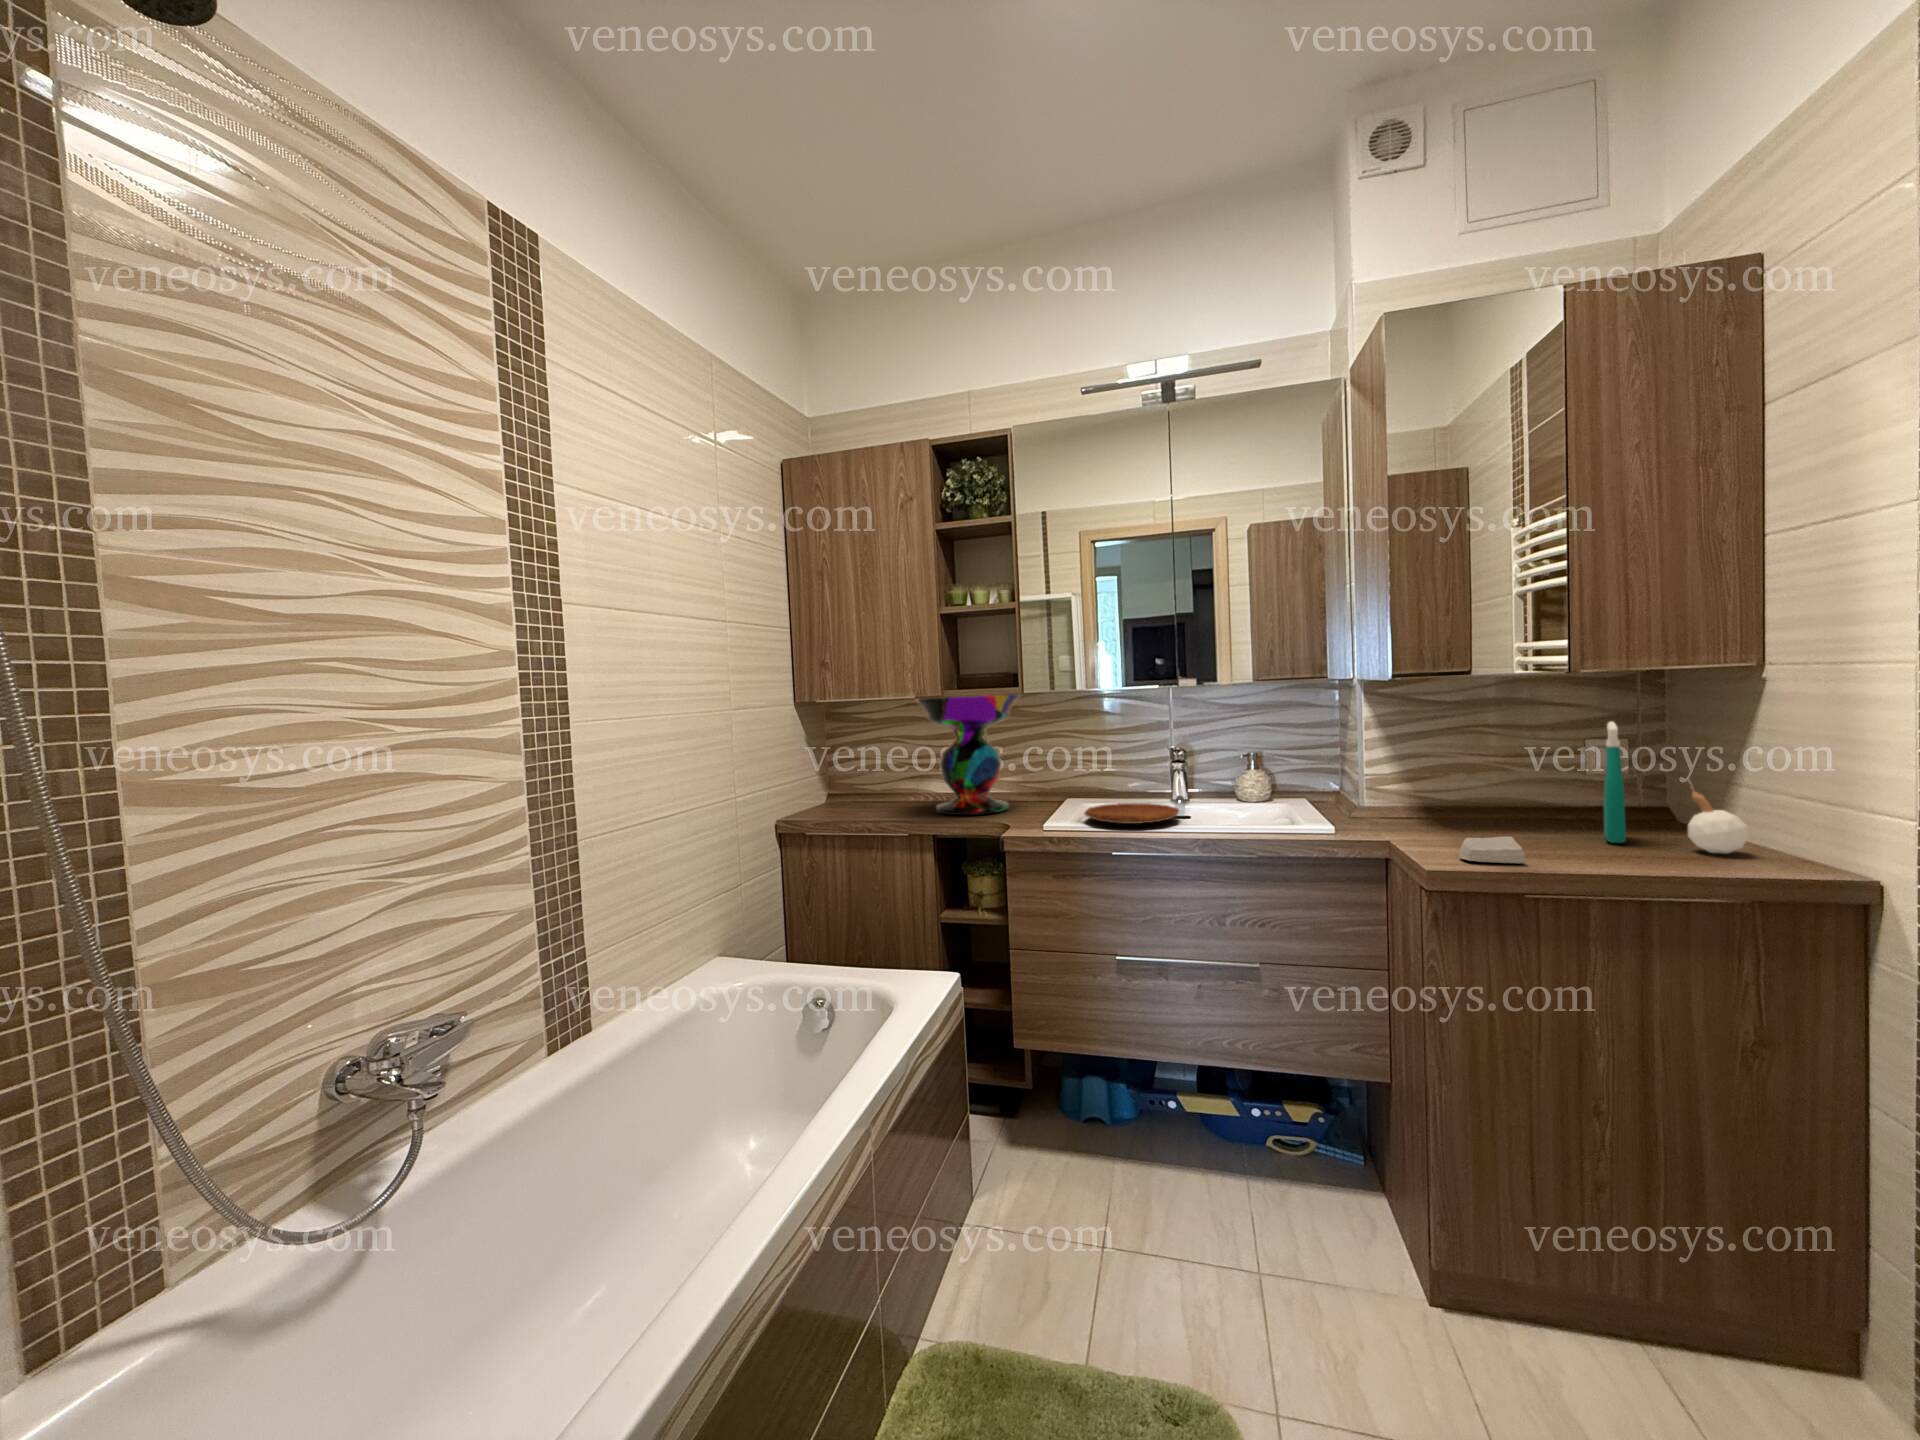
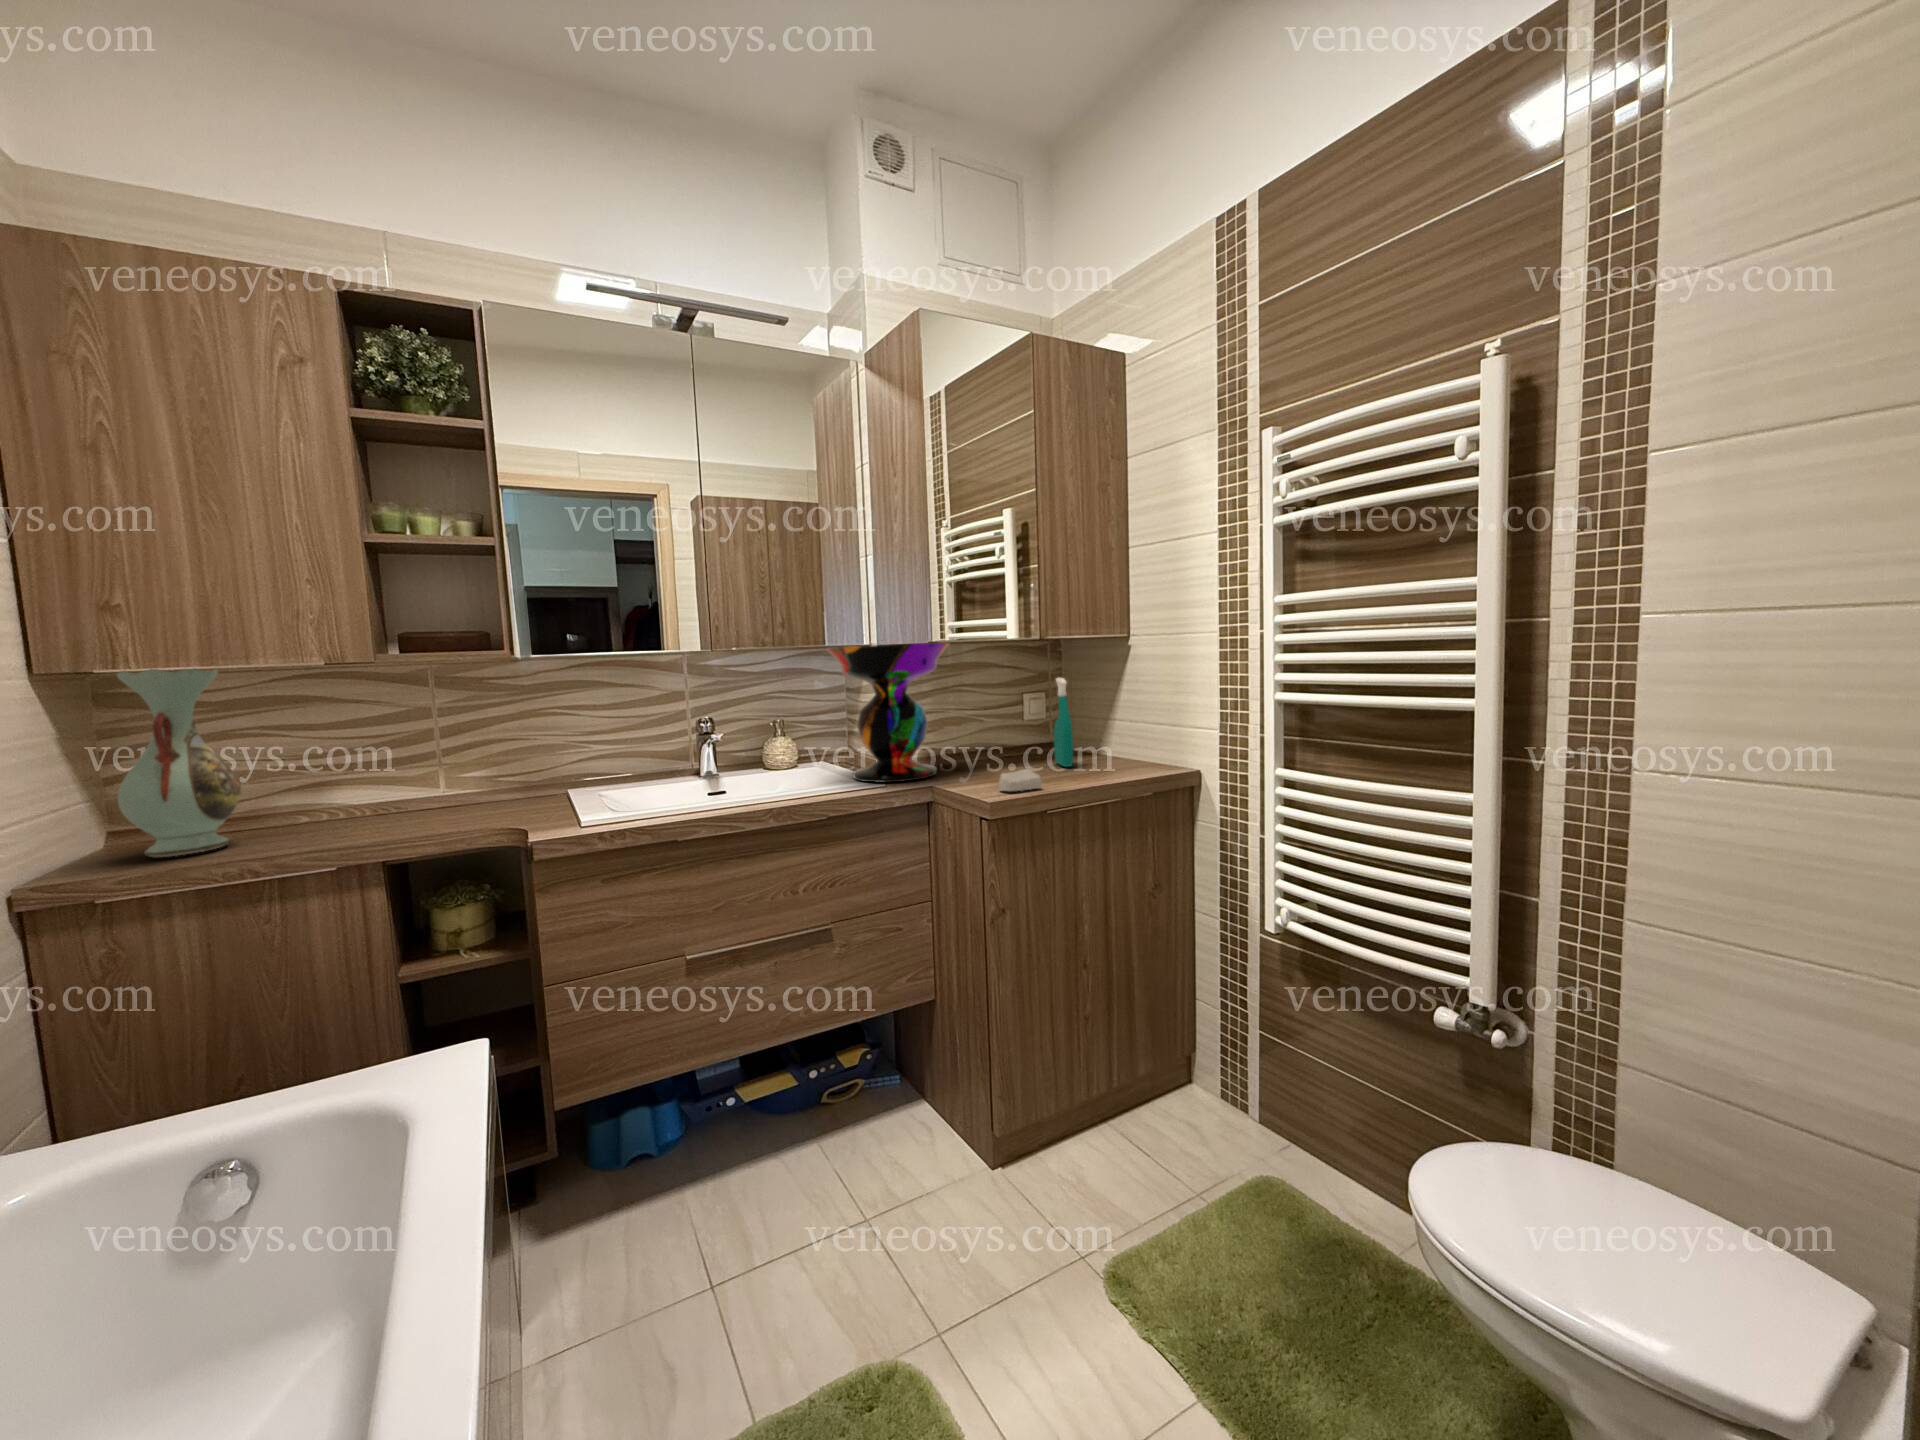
decorative bowl: present [916,694,1020,815] -> present [827,643,949,783]
decorative vase: none [826,702,877,813] -> present [117,669,241,857]
candle: present [1688,786,1748,854] -> none [1103,715,1136,766]
tray: present [1084,803,1179,824] -> none [623,780,737,807]

